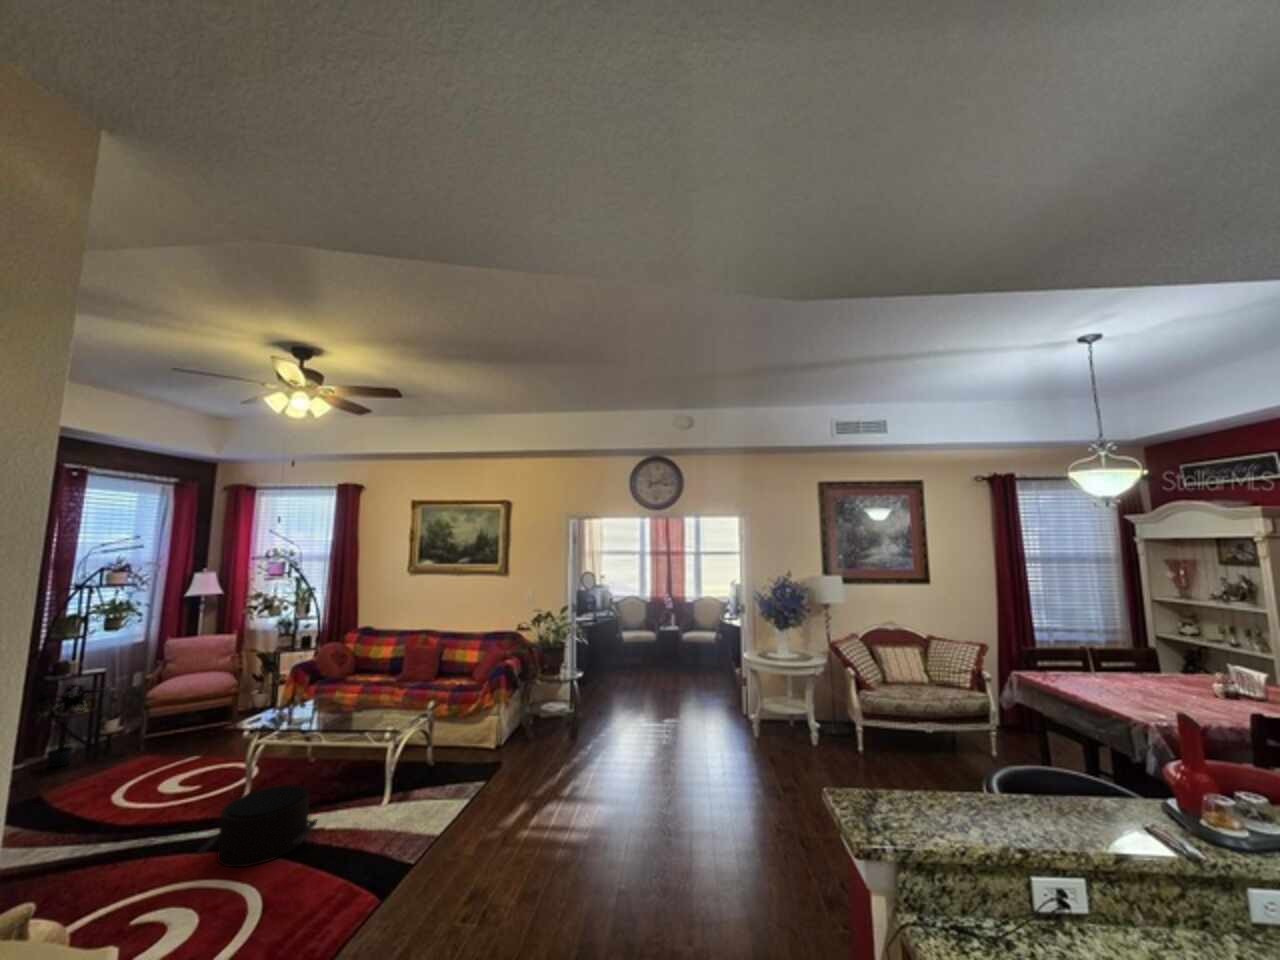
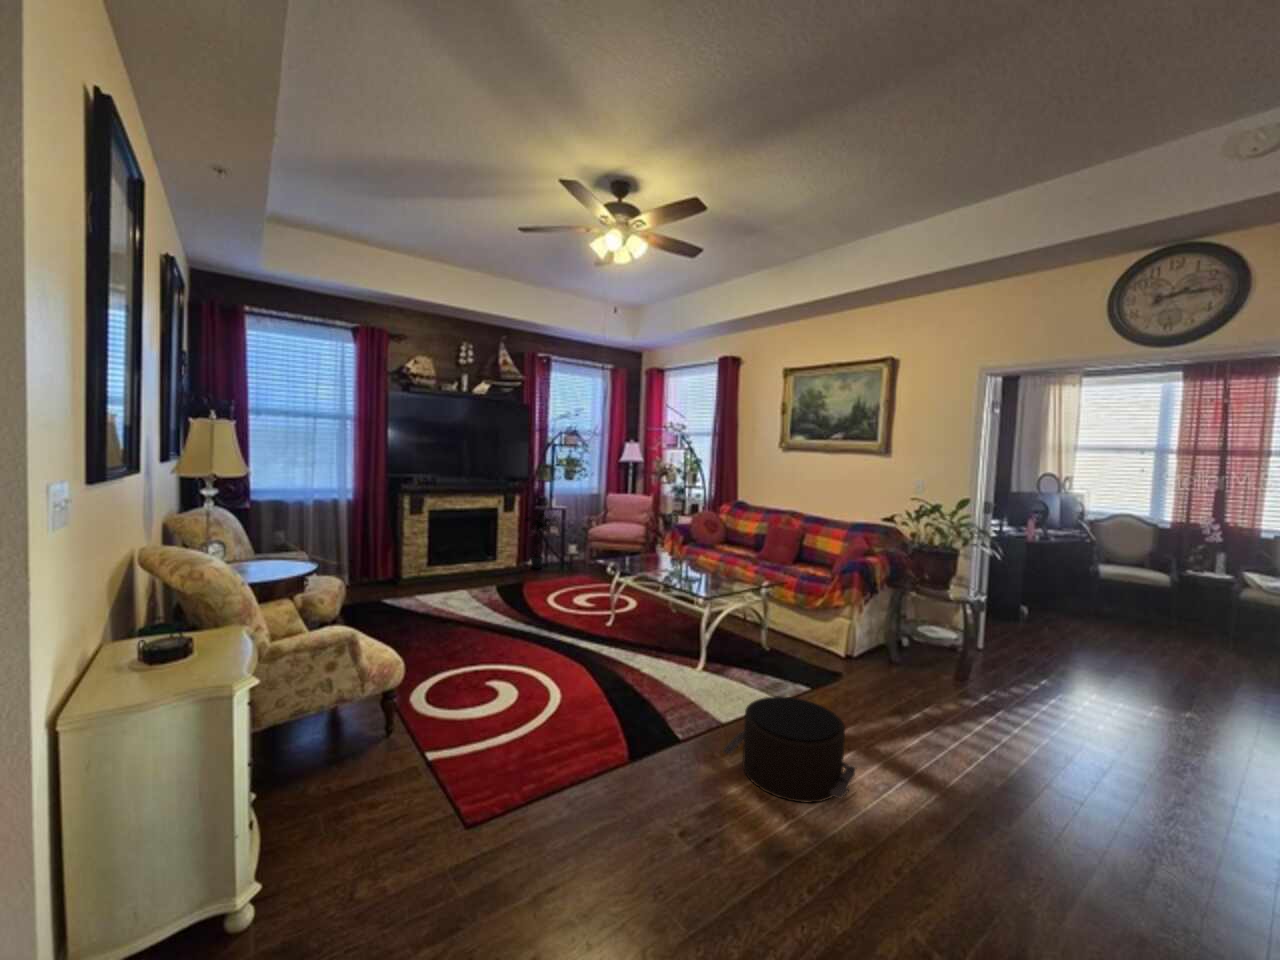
pouf: present [198,785,317,867] -> present [723,696,857,803]

